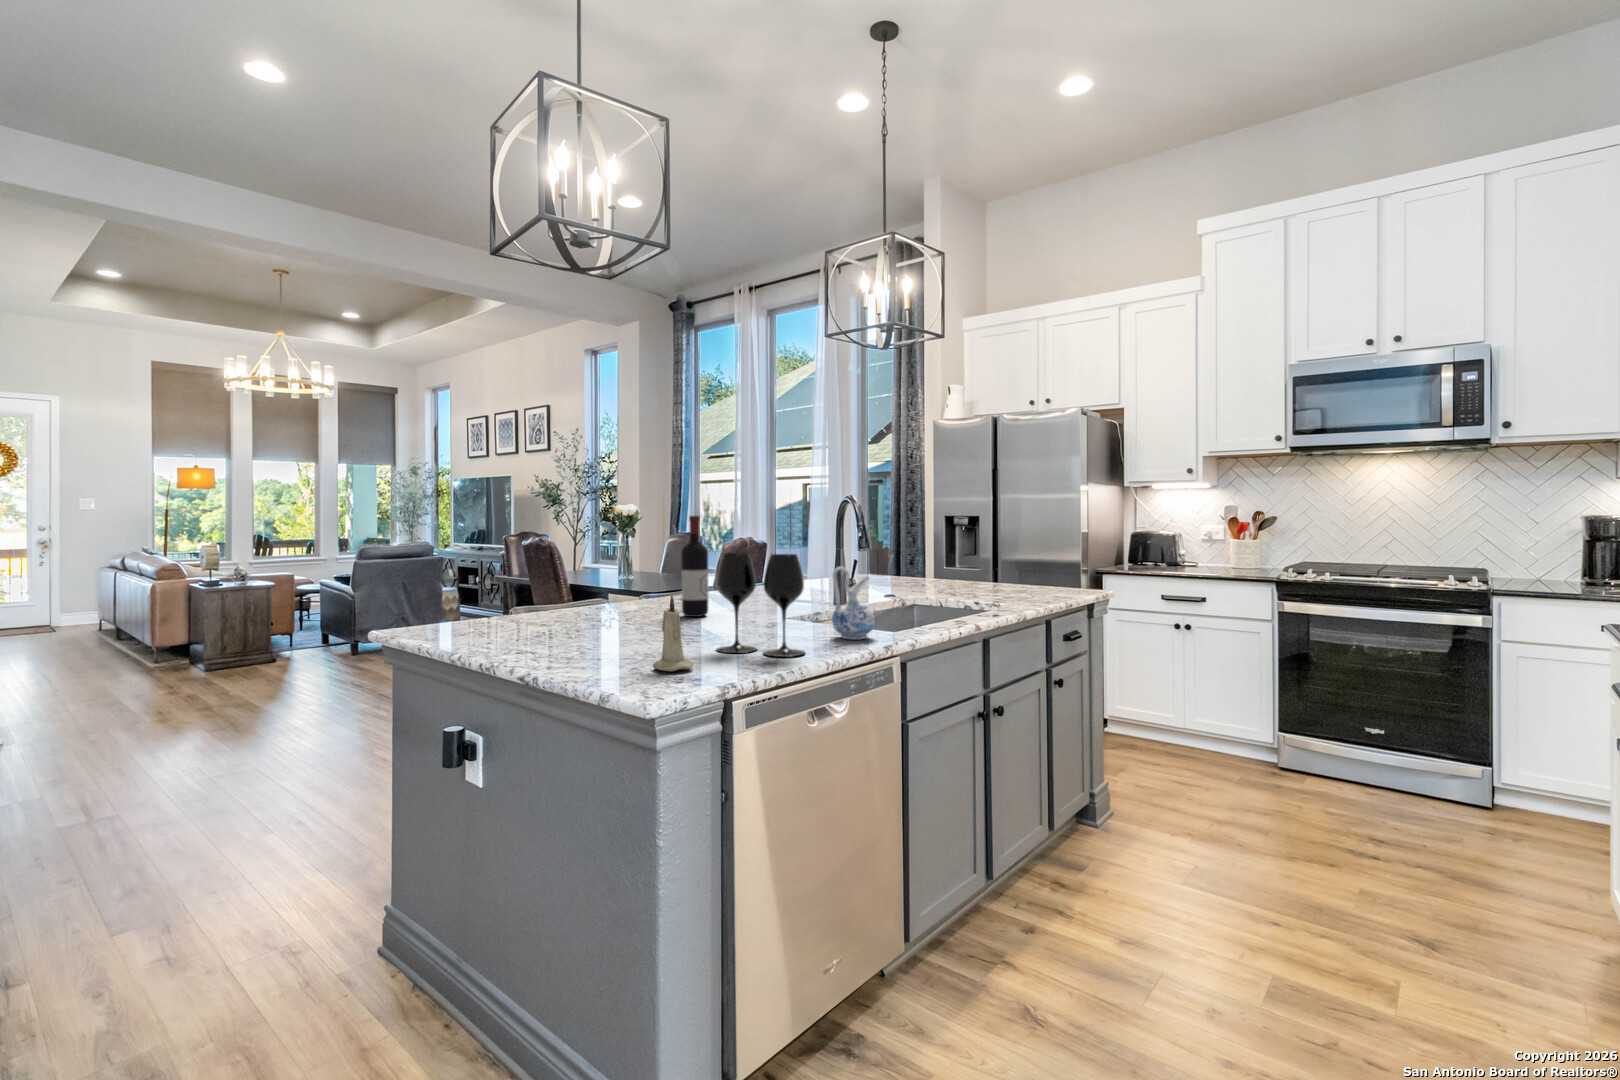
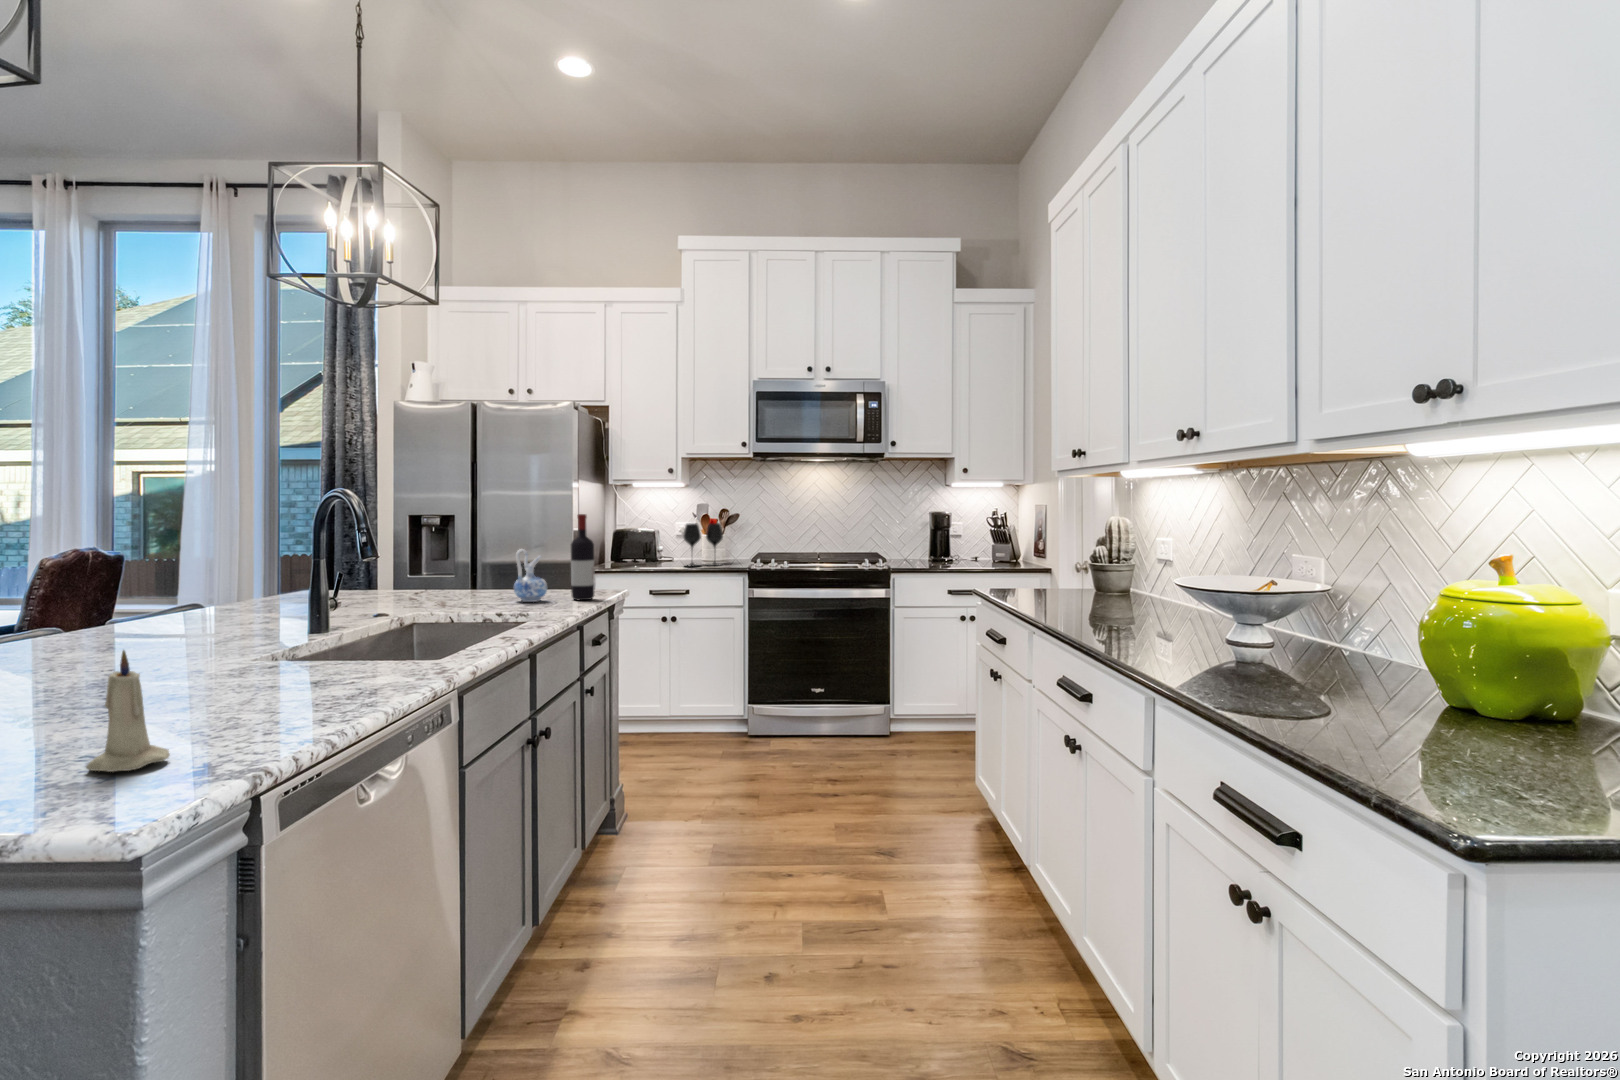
wine bottle: present [681,516,709,617] -> present [571,514,595,600]
wine glass: present [717,553,805,657] -> present [684,523,723,566]
ceramic pitcher: present [832,567,875,639] -> present [514,549,547,602]

